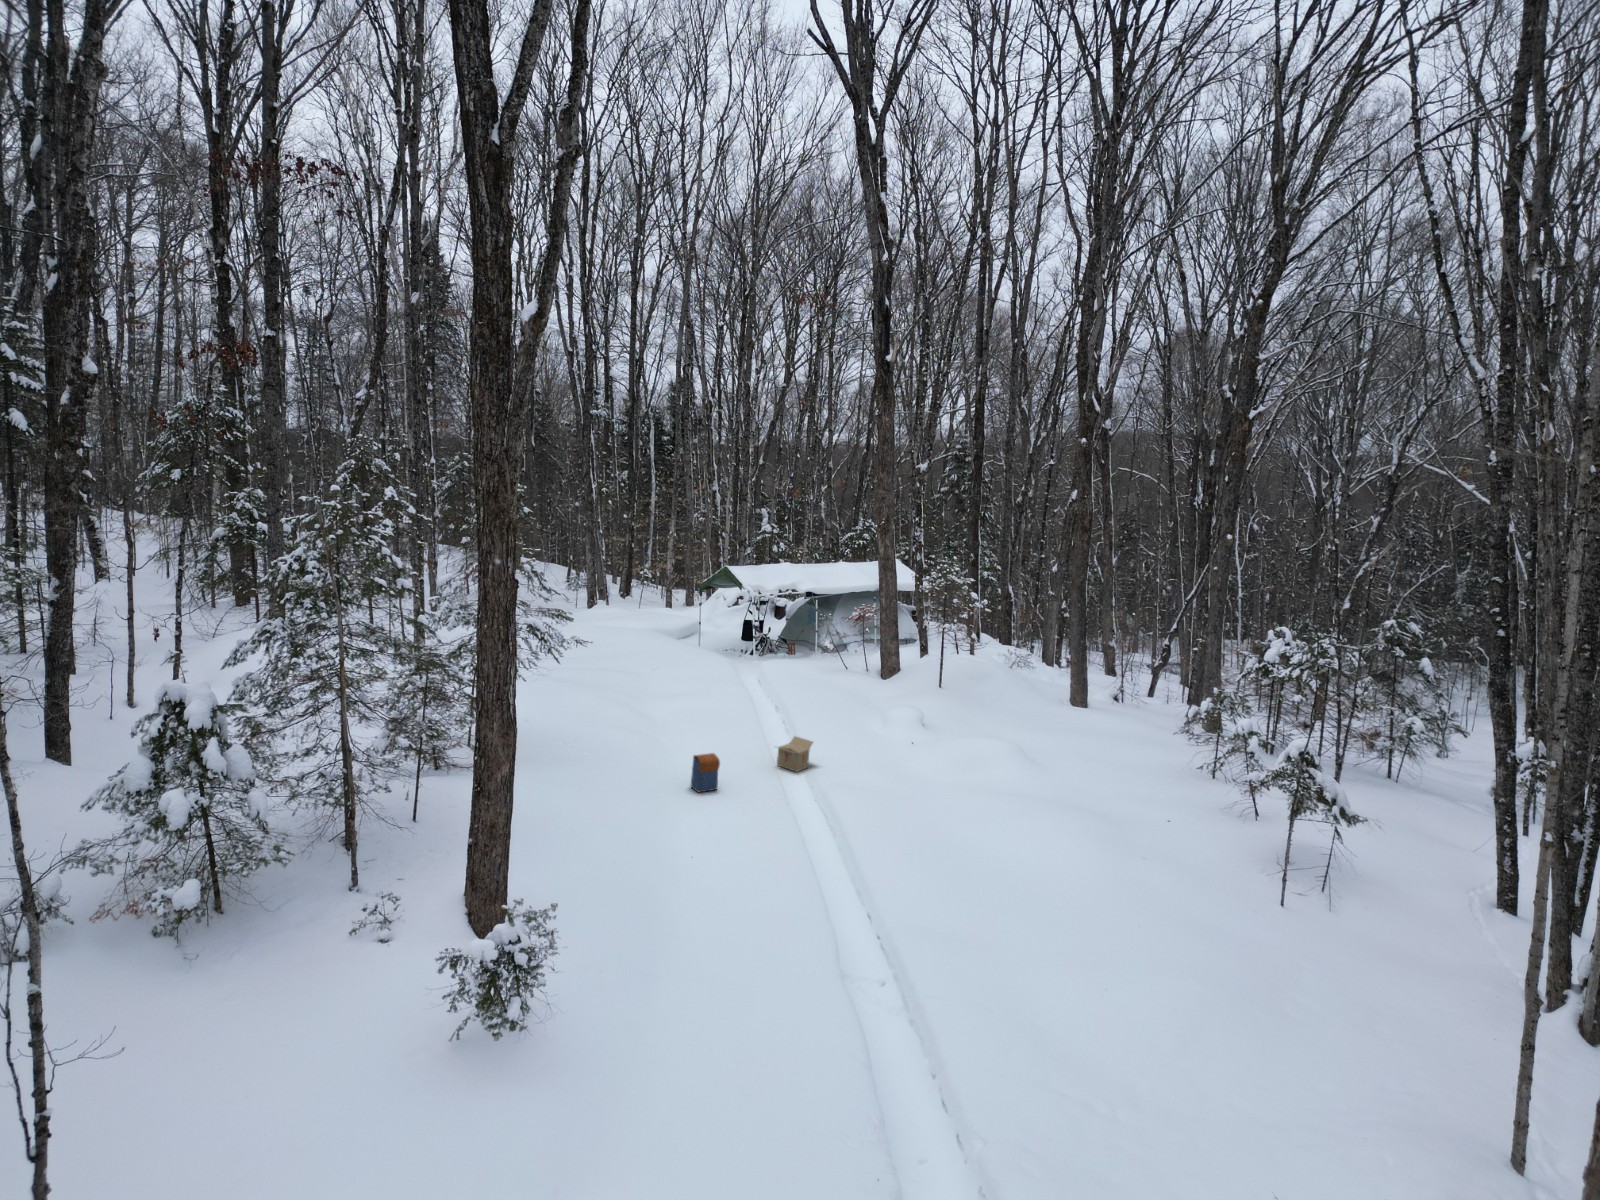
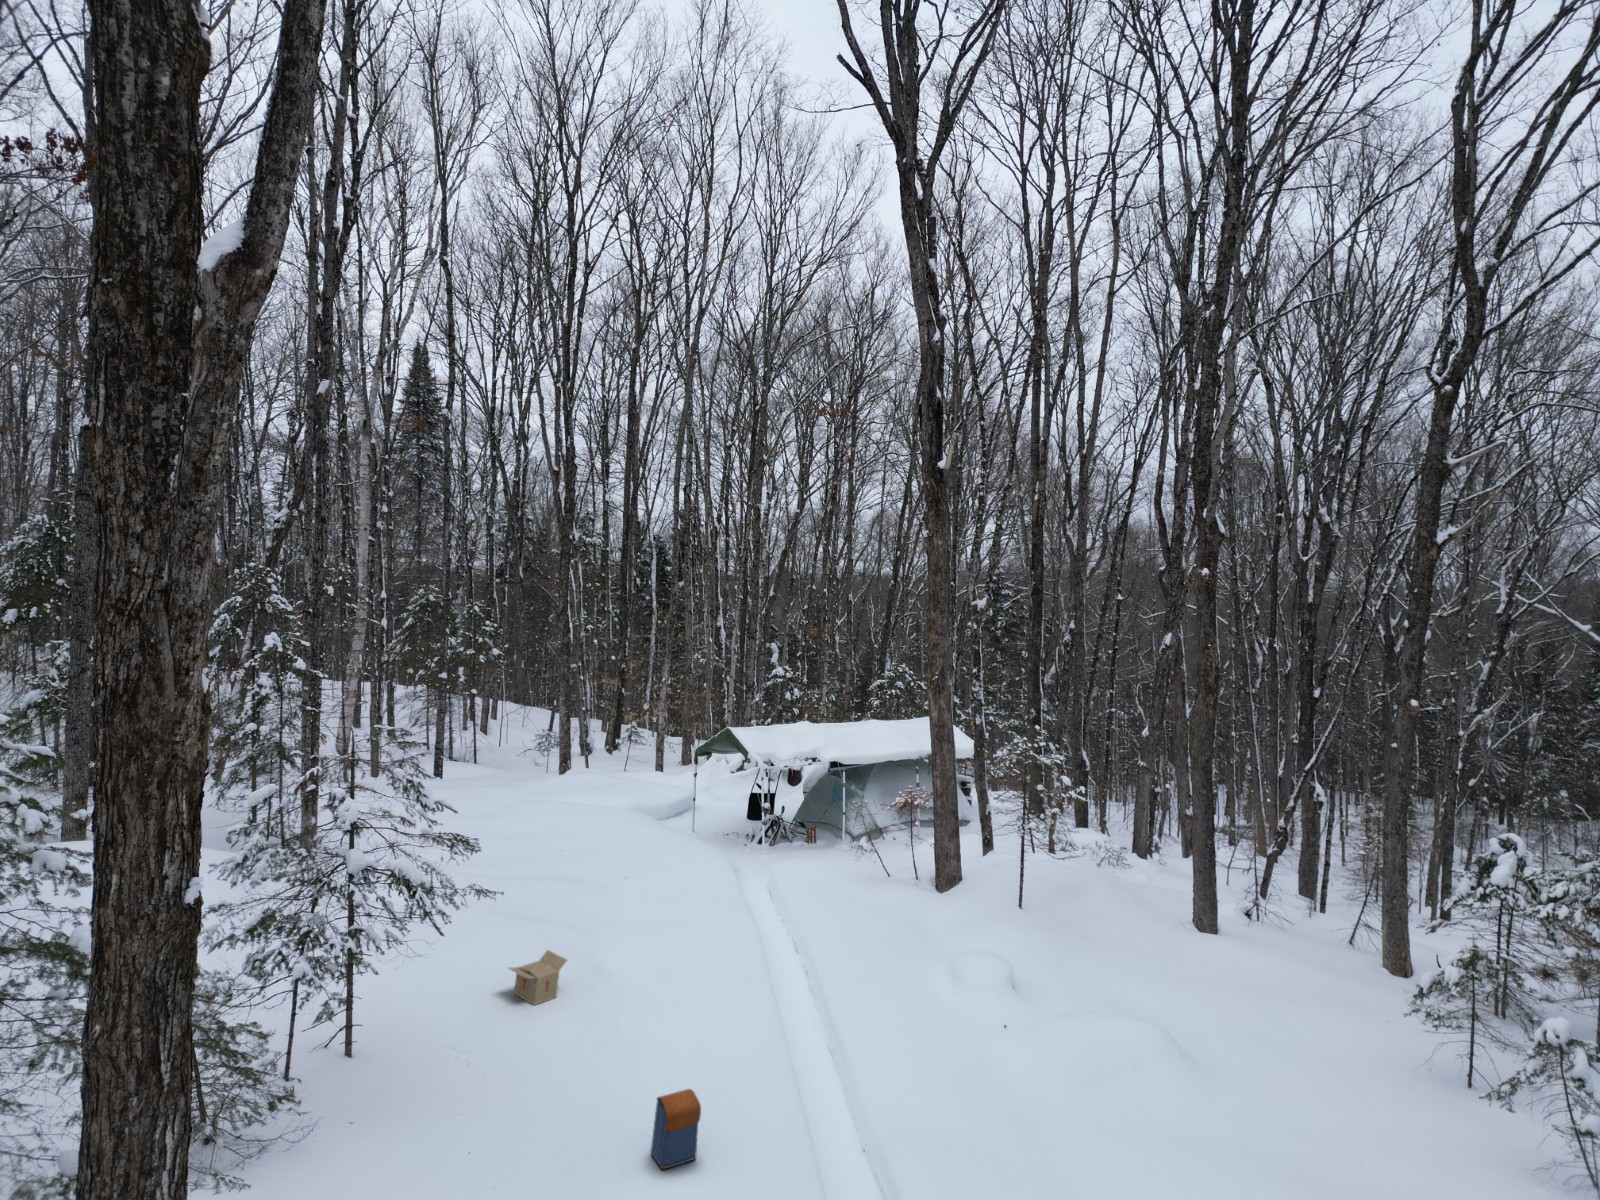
cardboard box: present [777,736,813,772] -> present [509,950,567,1005]

